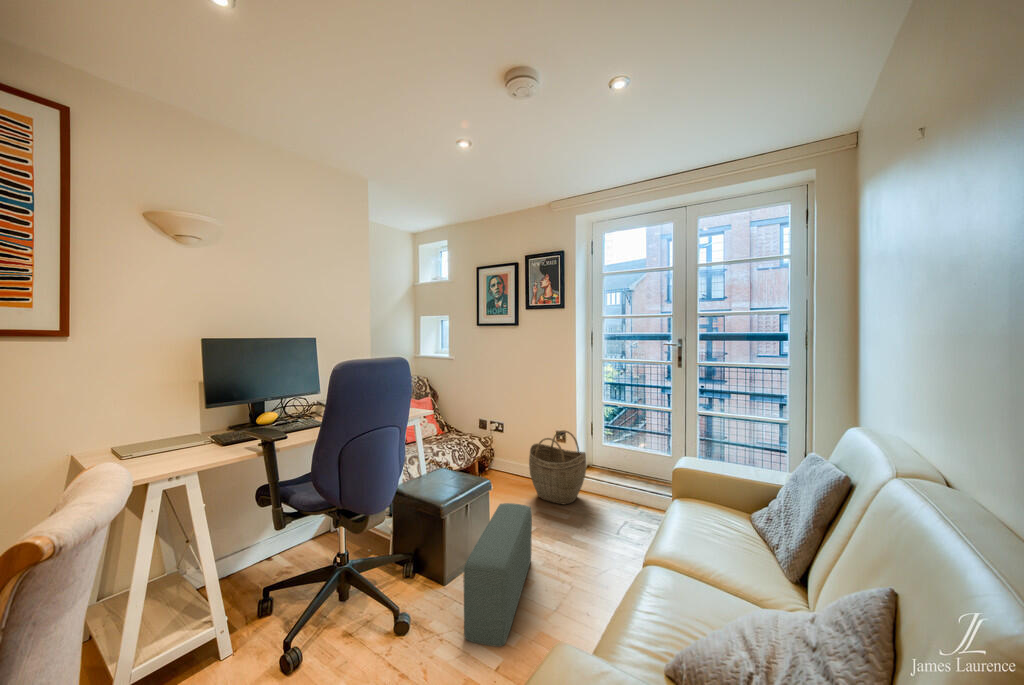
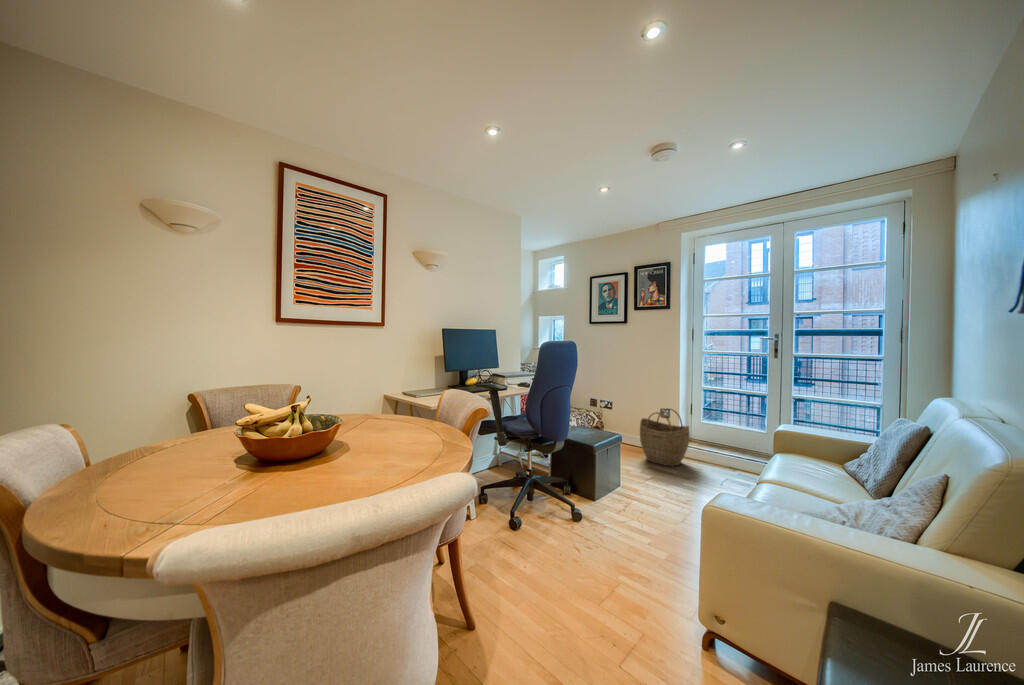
pouf: present [464,503,532,647] -> none [620,452,656,536]

